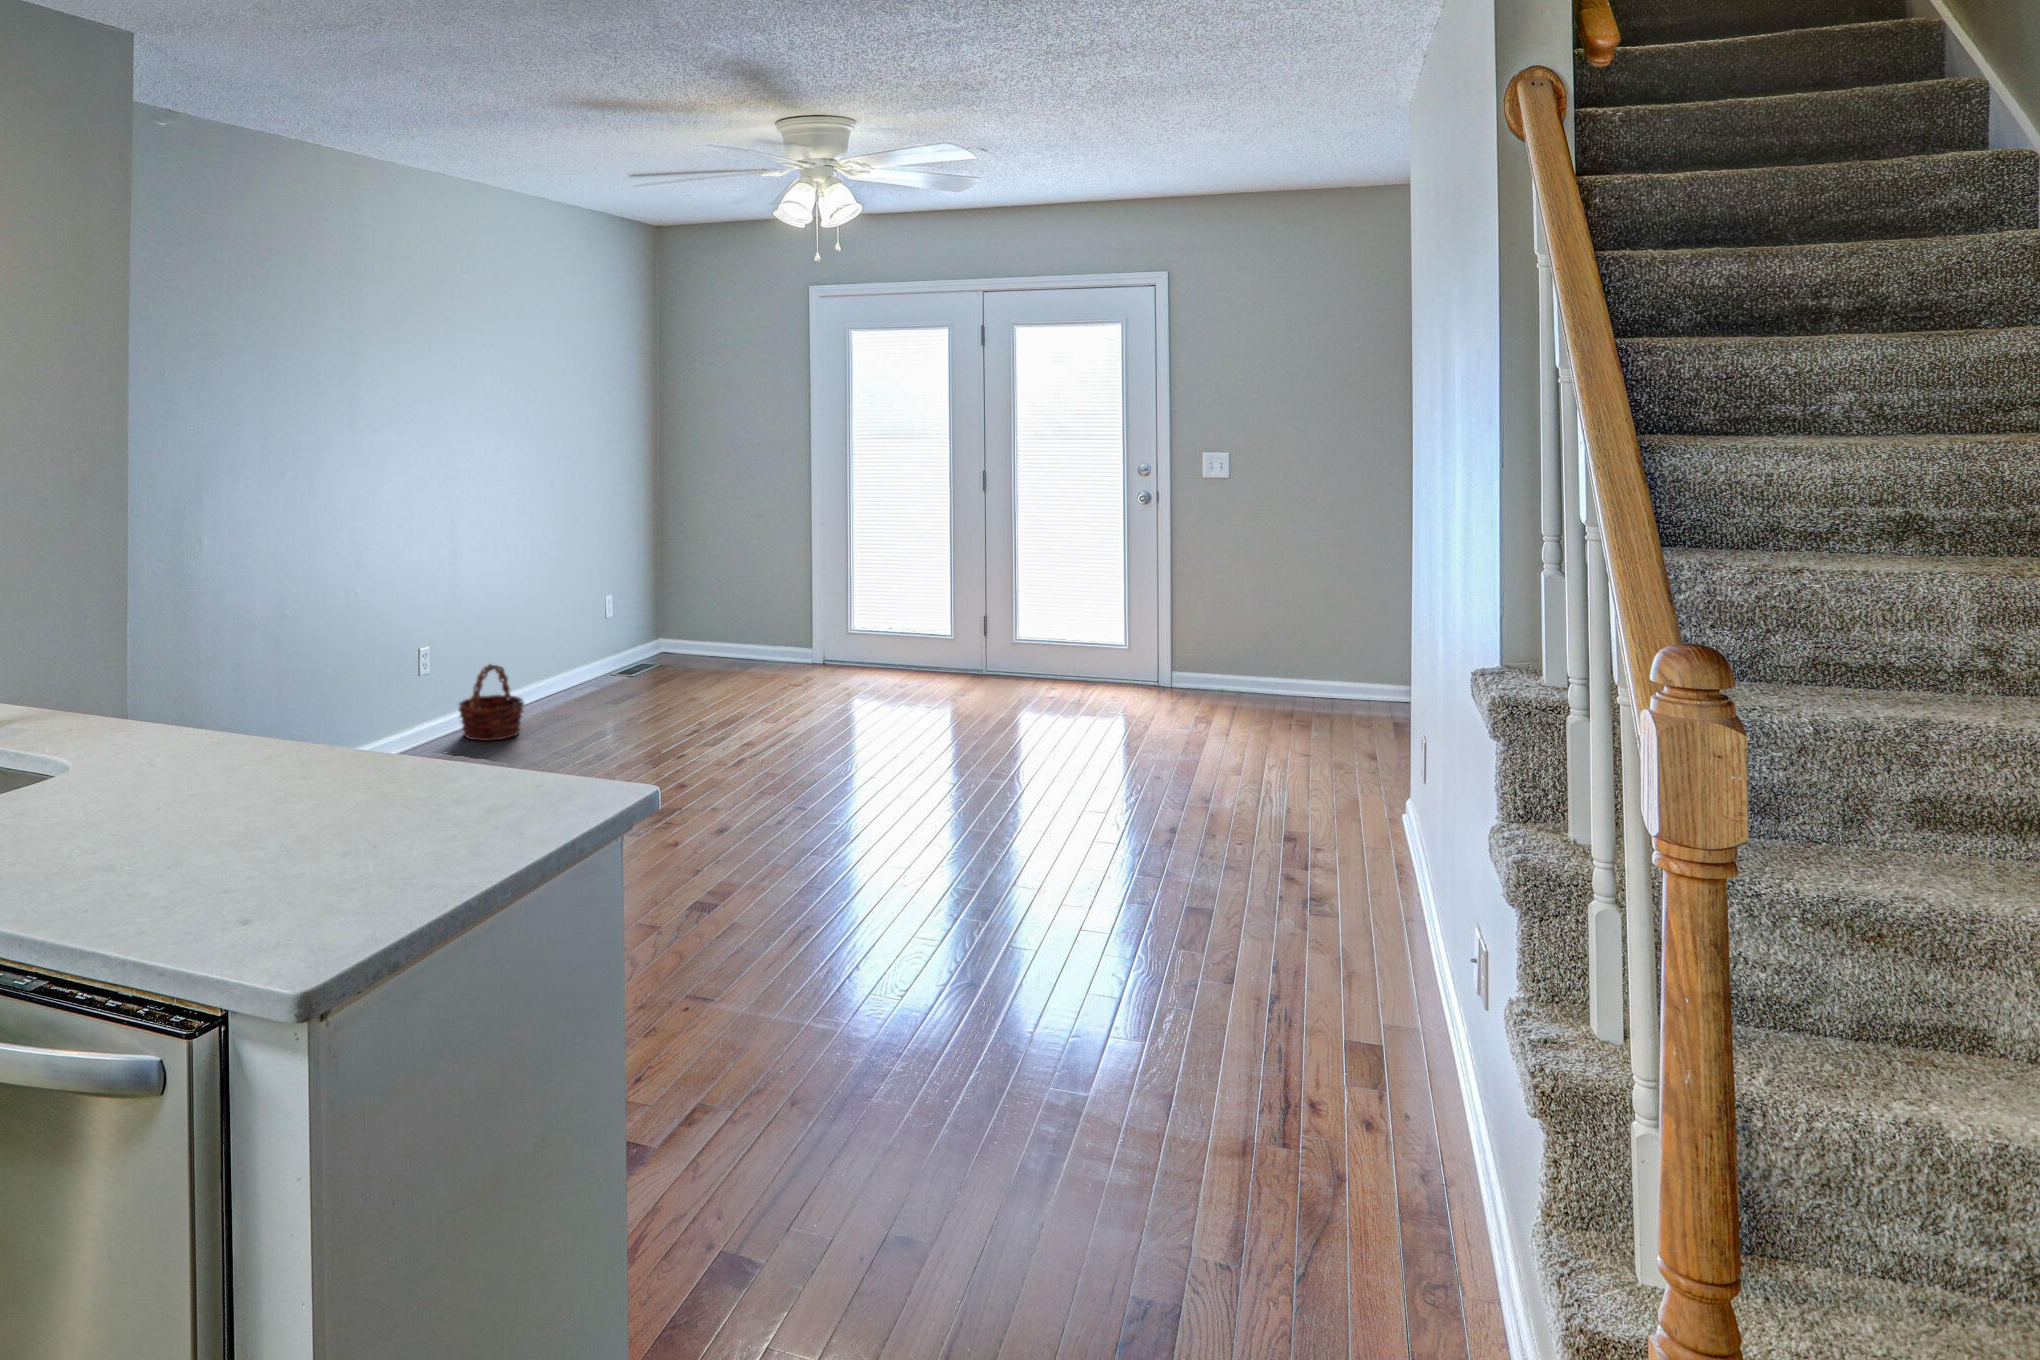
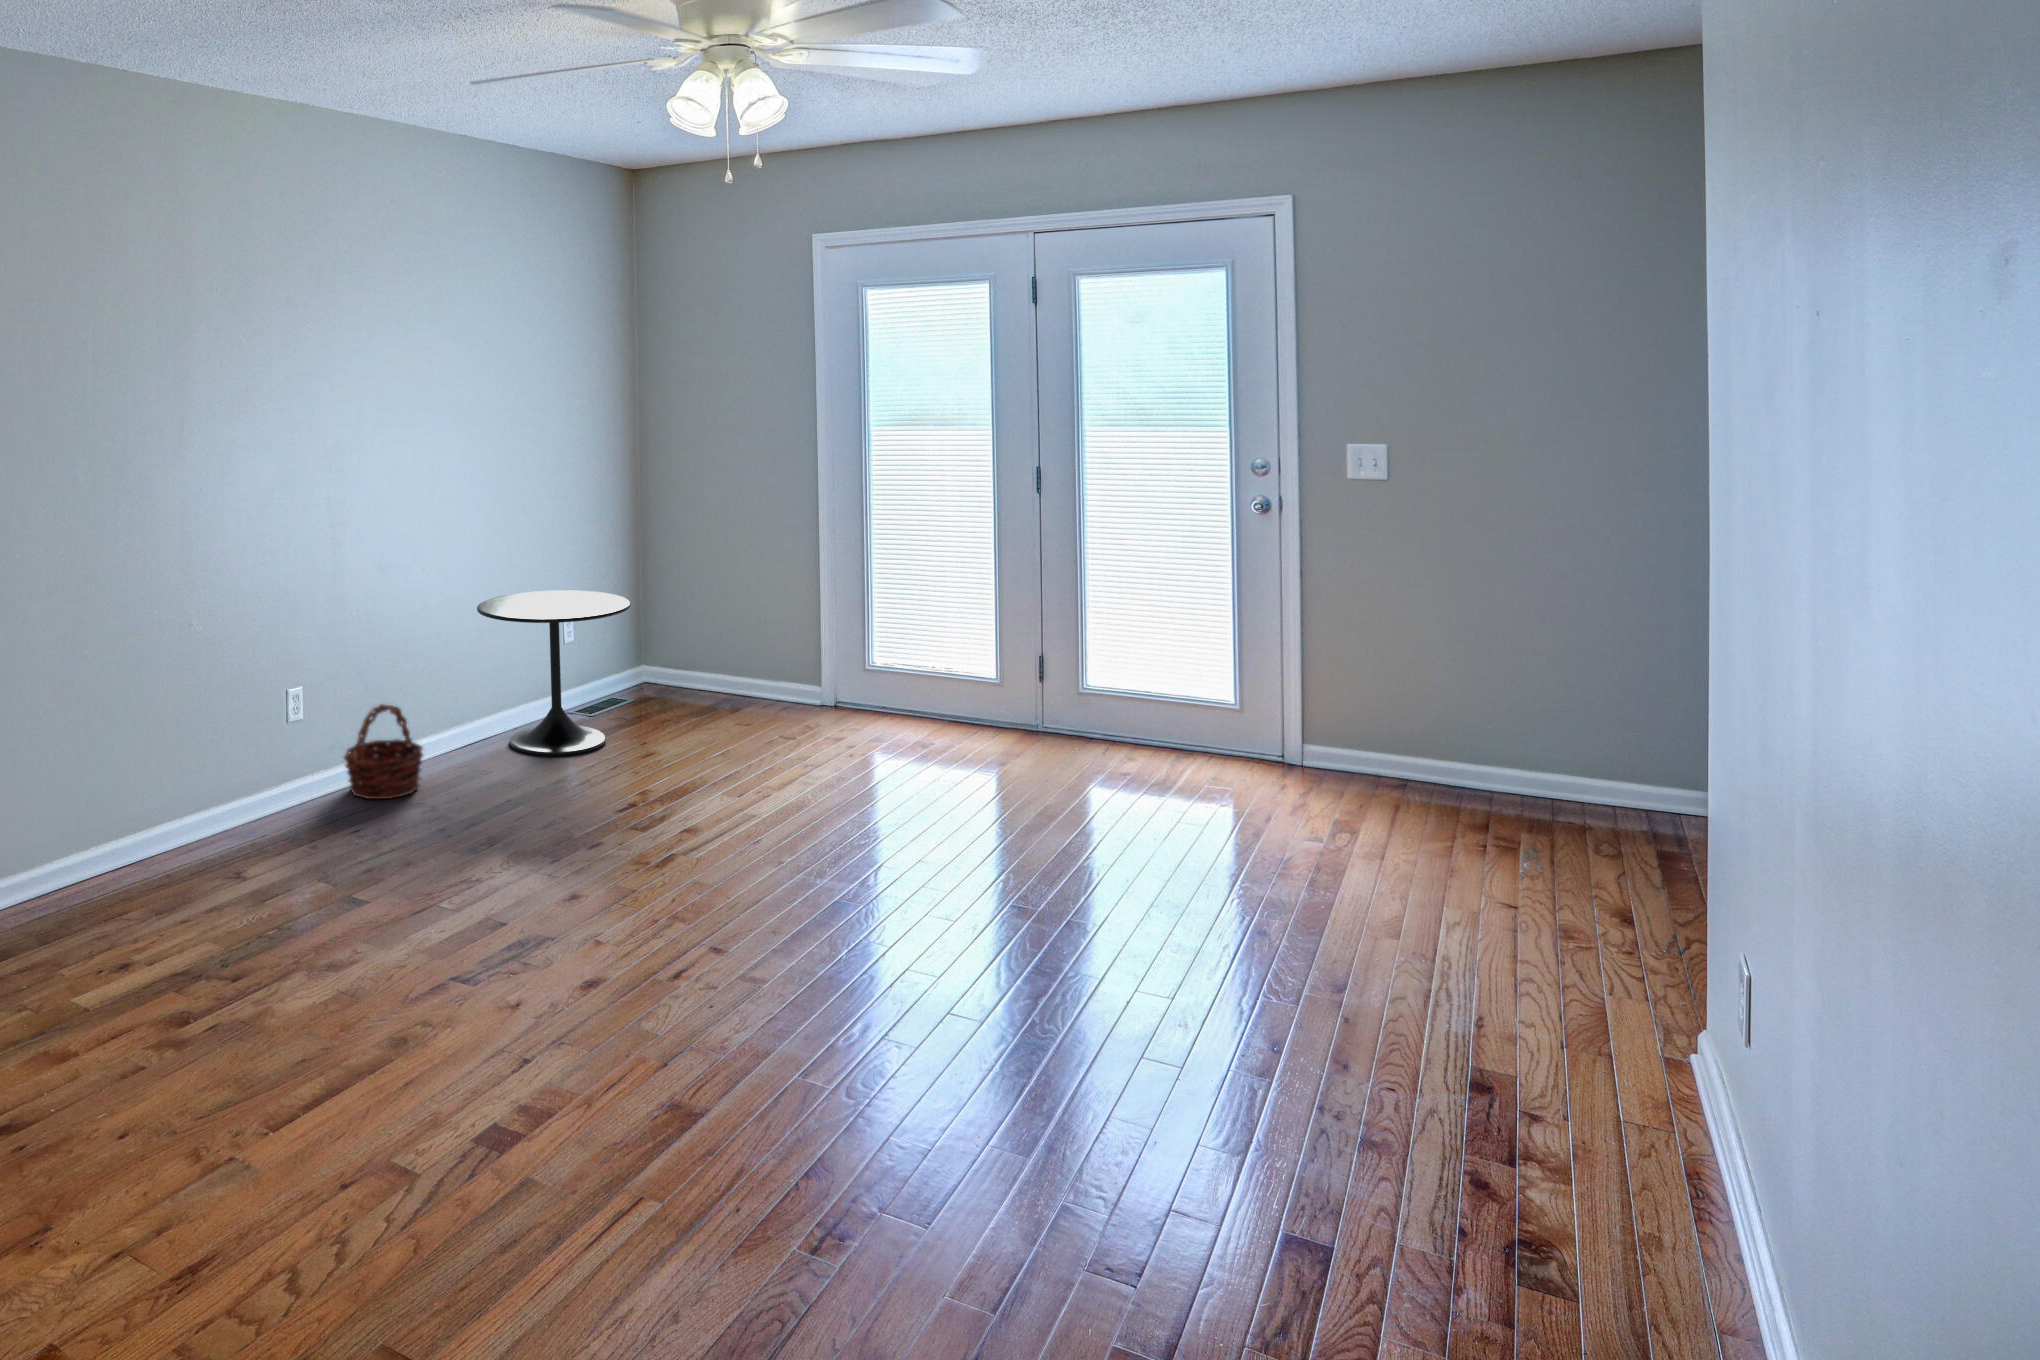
side table: none [552,575,678,707] -> present [477,590,631,756]

